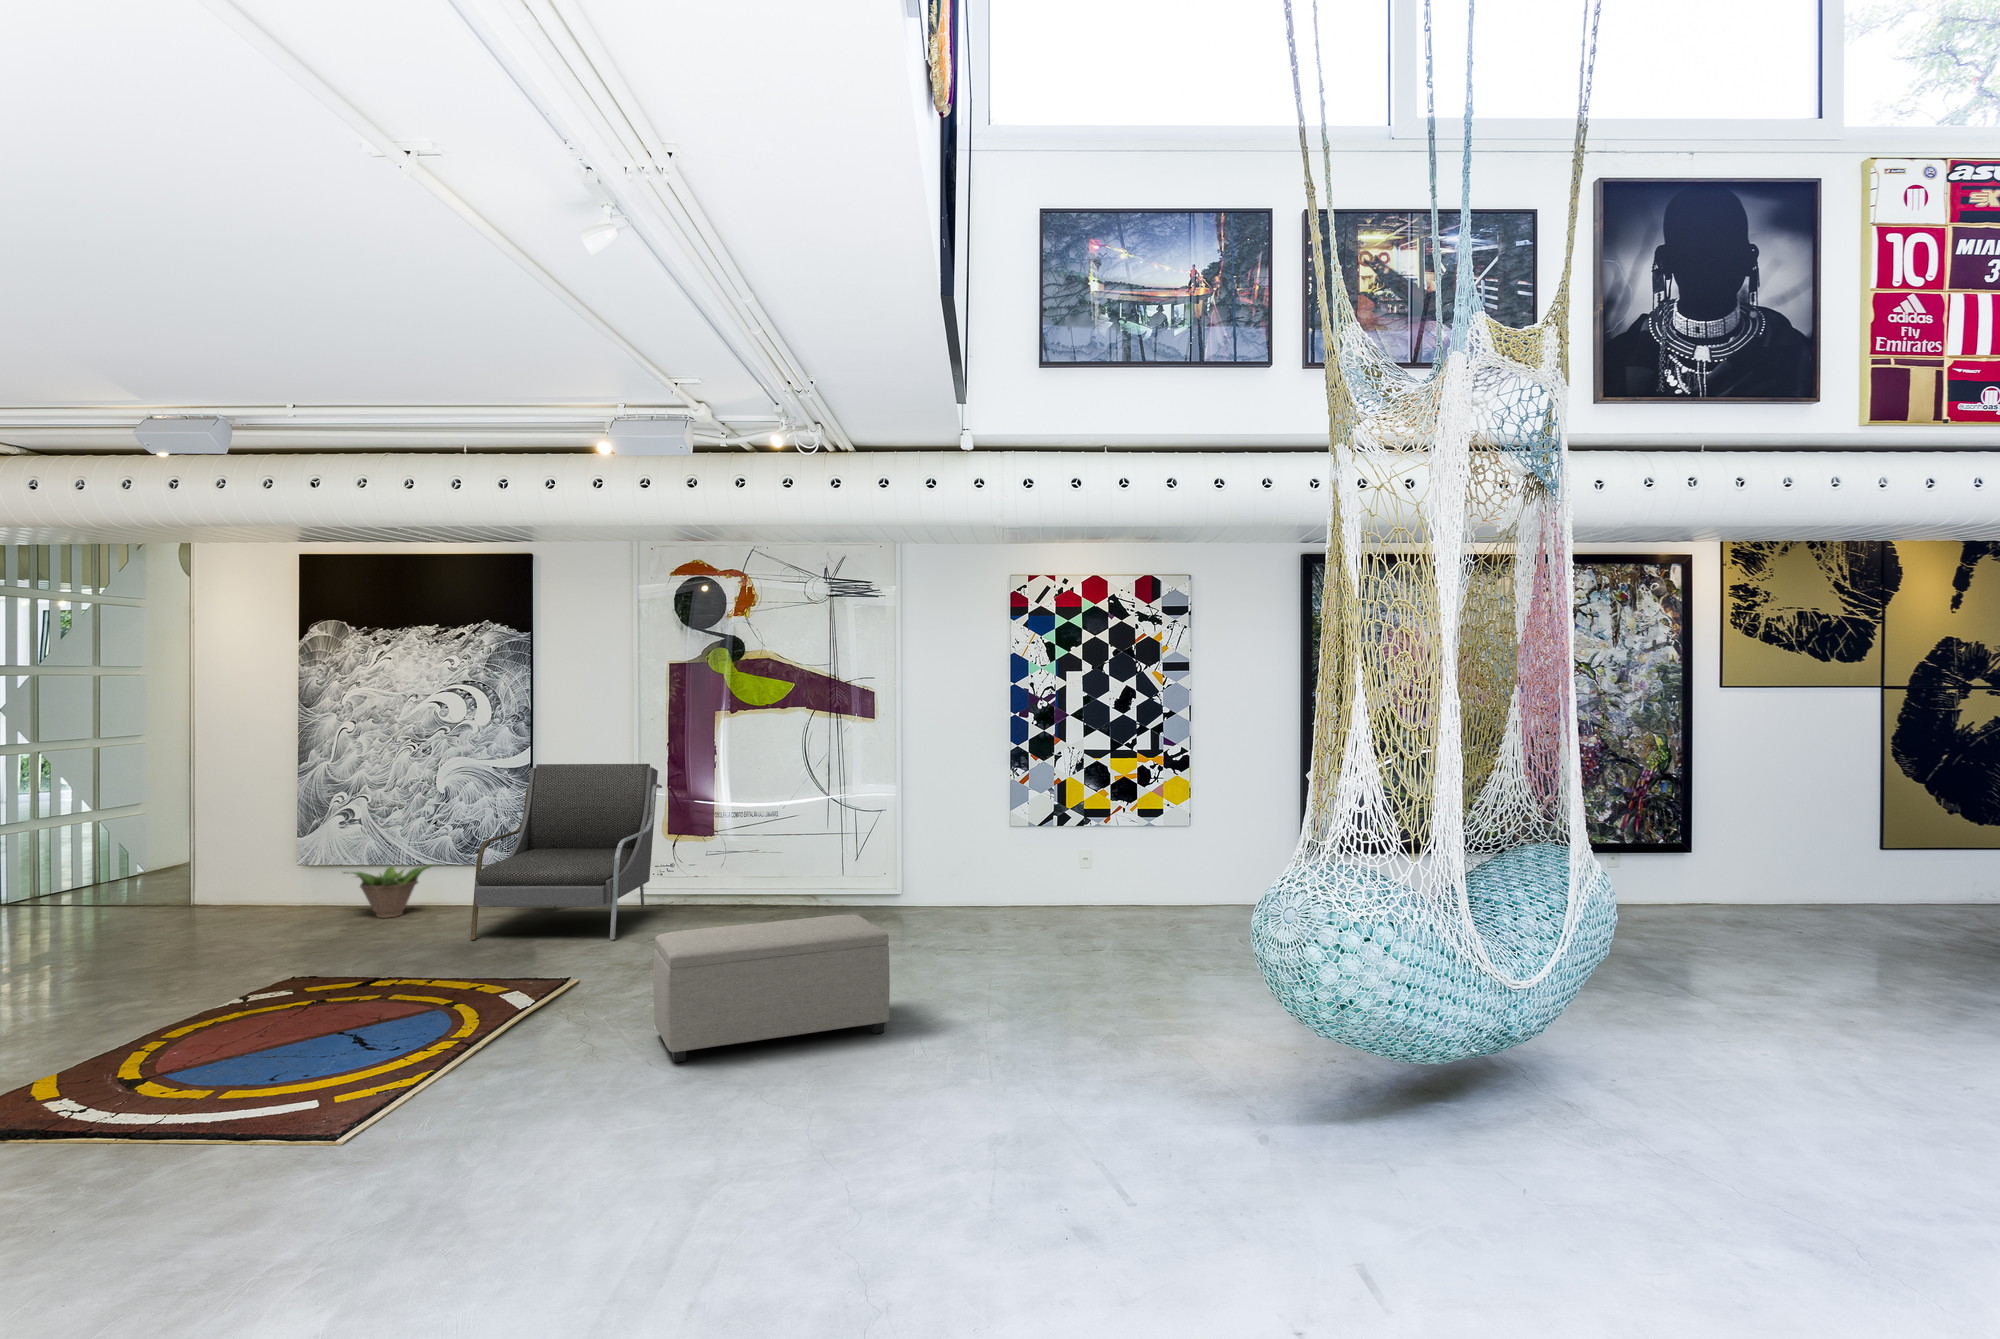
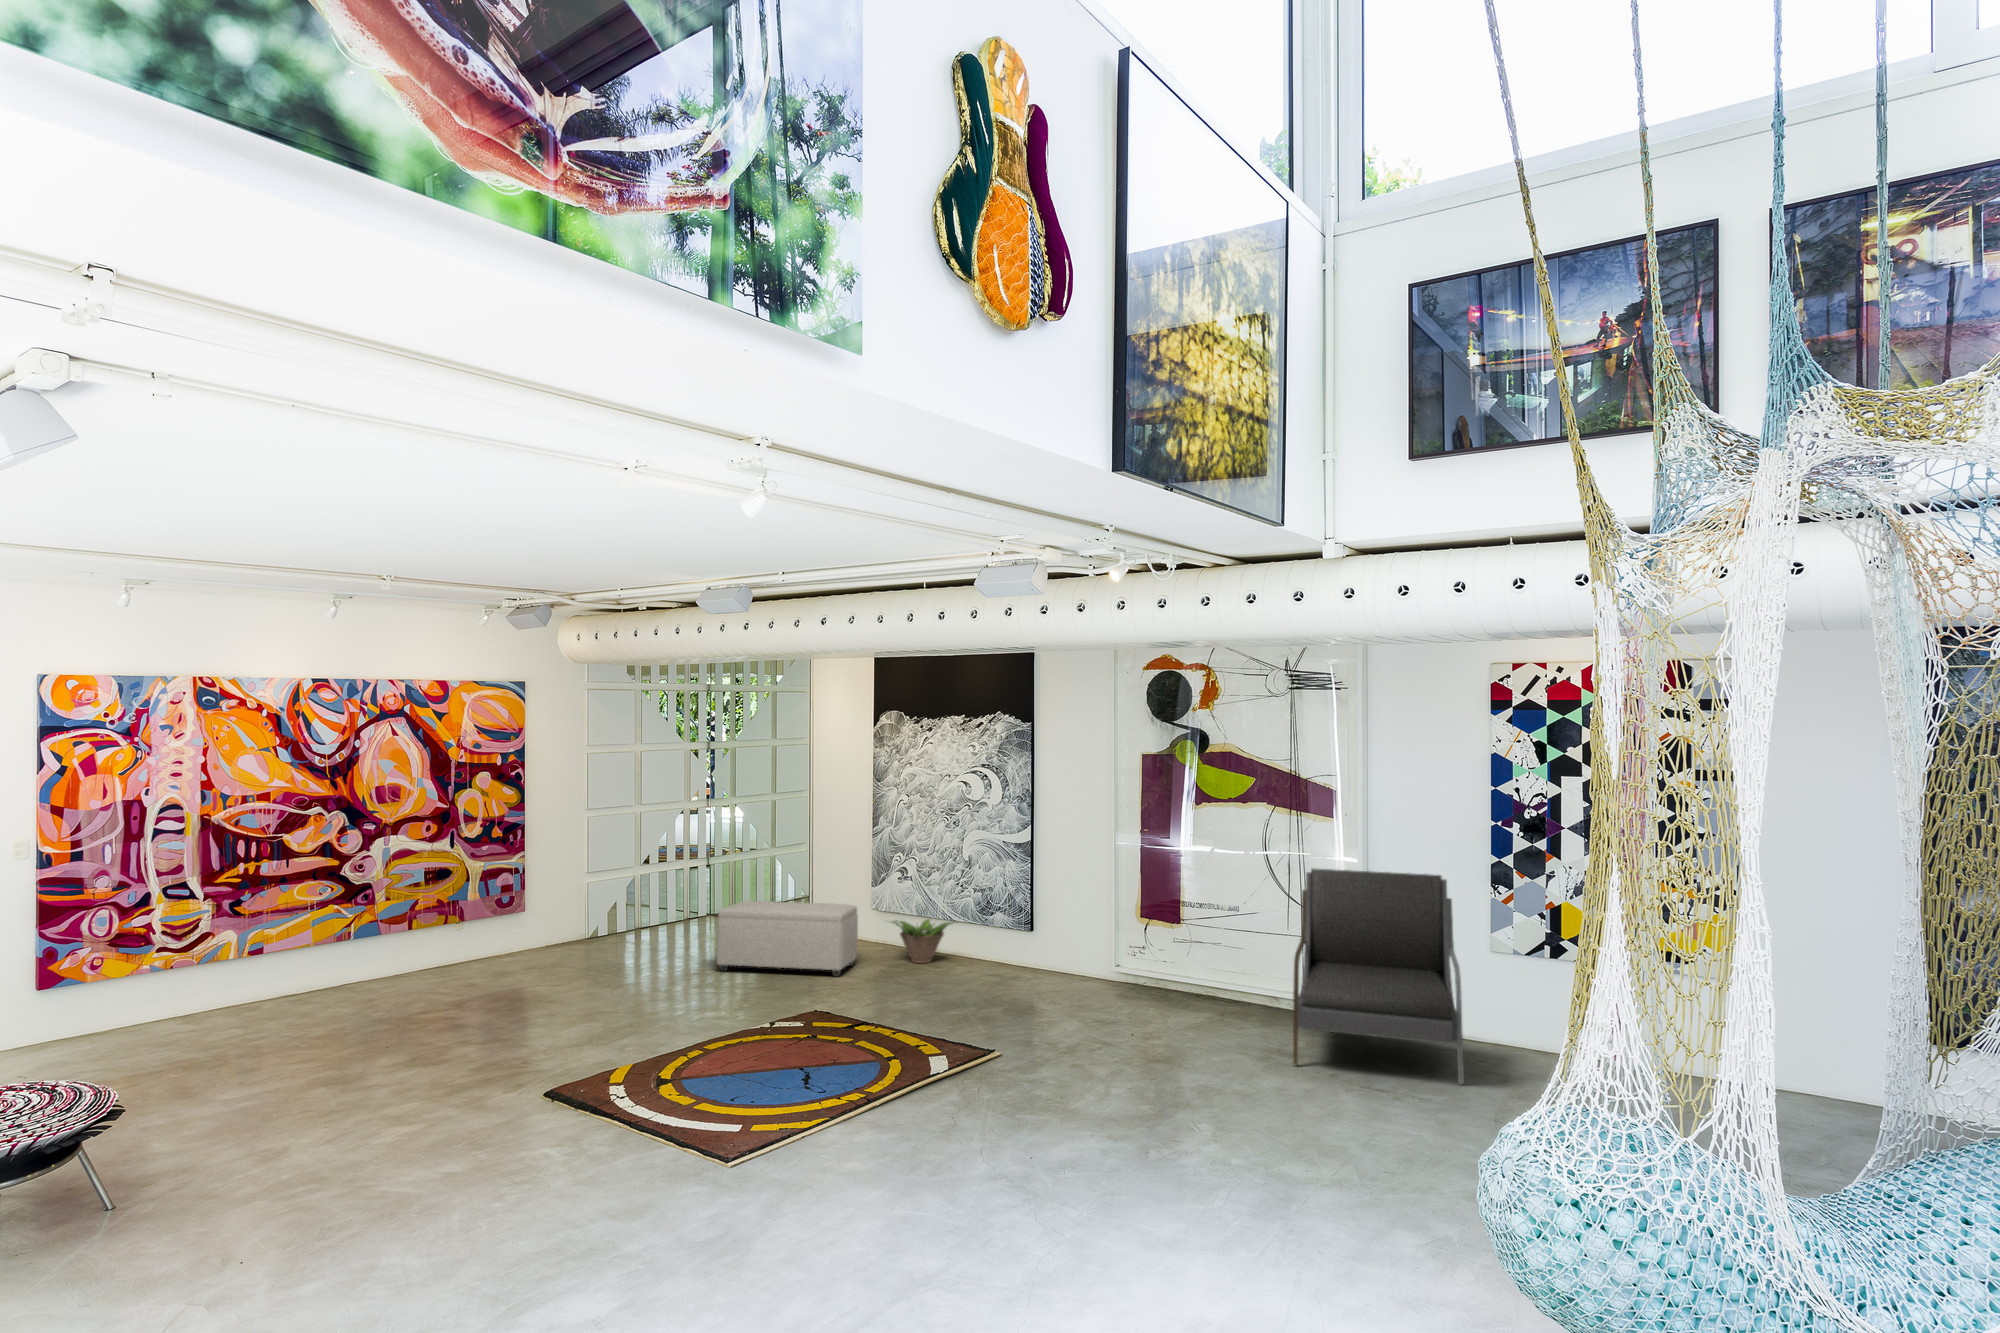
armchair: present [470,764,662,939] -> present [1293,868,1464,1083]
ottoman: present [653,915,890,1063] -> present [717,901,858,977]

